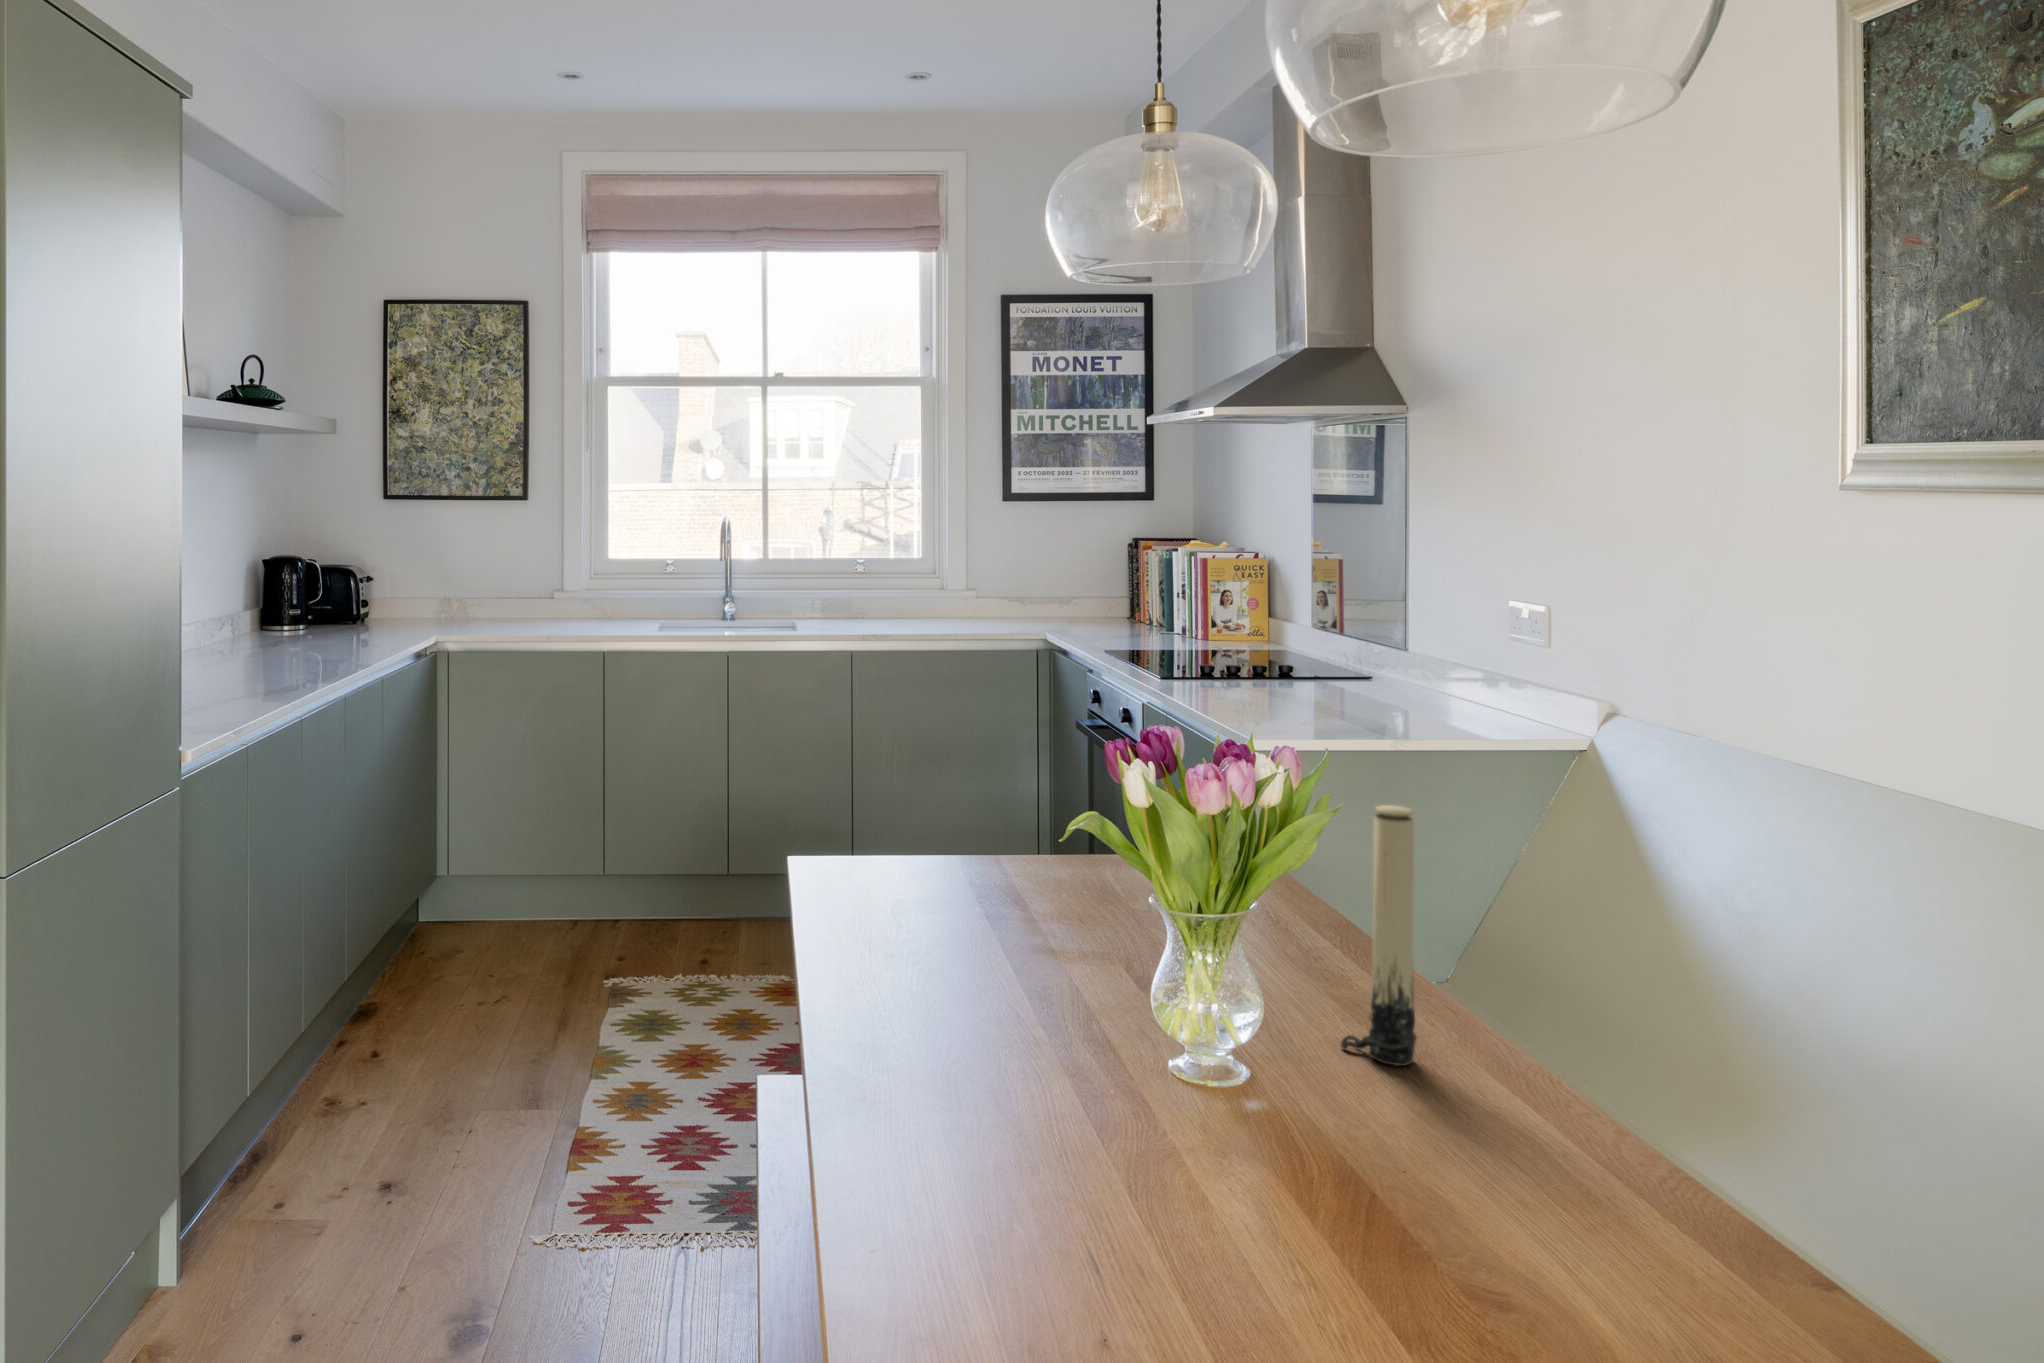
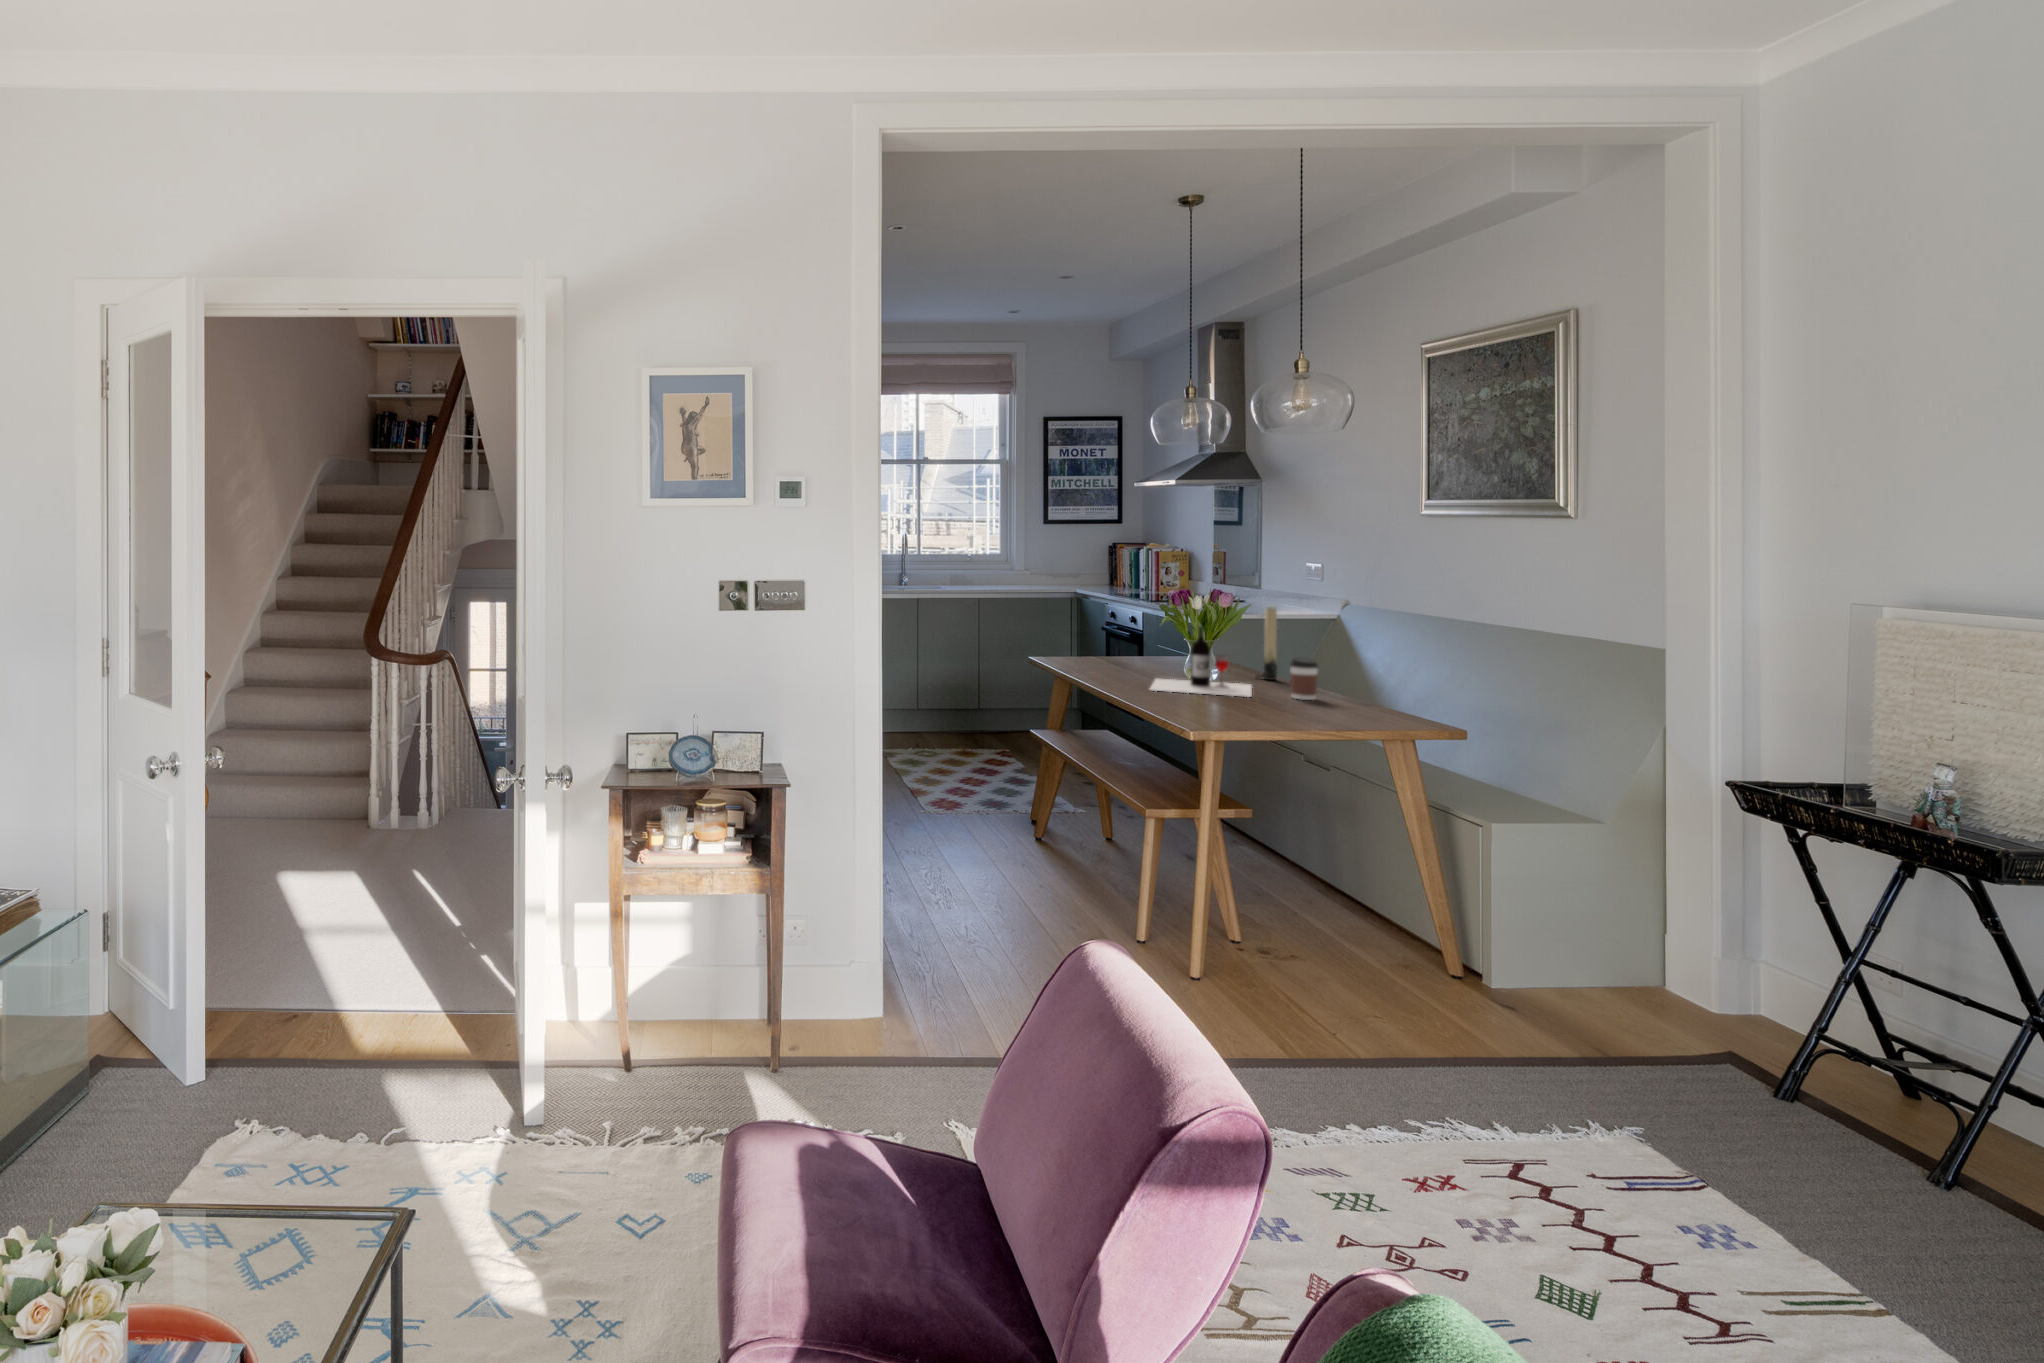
wine bottle: none [902,903,1319,1263] -> present [1150,626,1252,697]
coffee cup: none [1449,1090,1571,1300] -> present [1290,657,1318,700]

